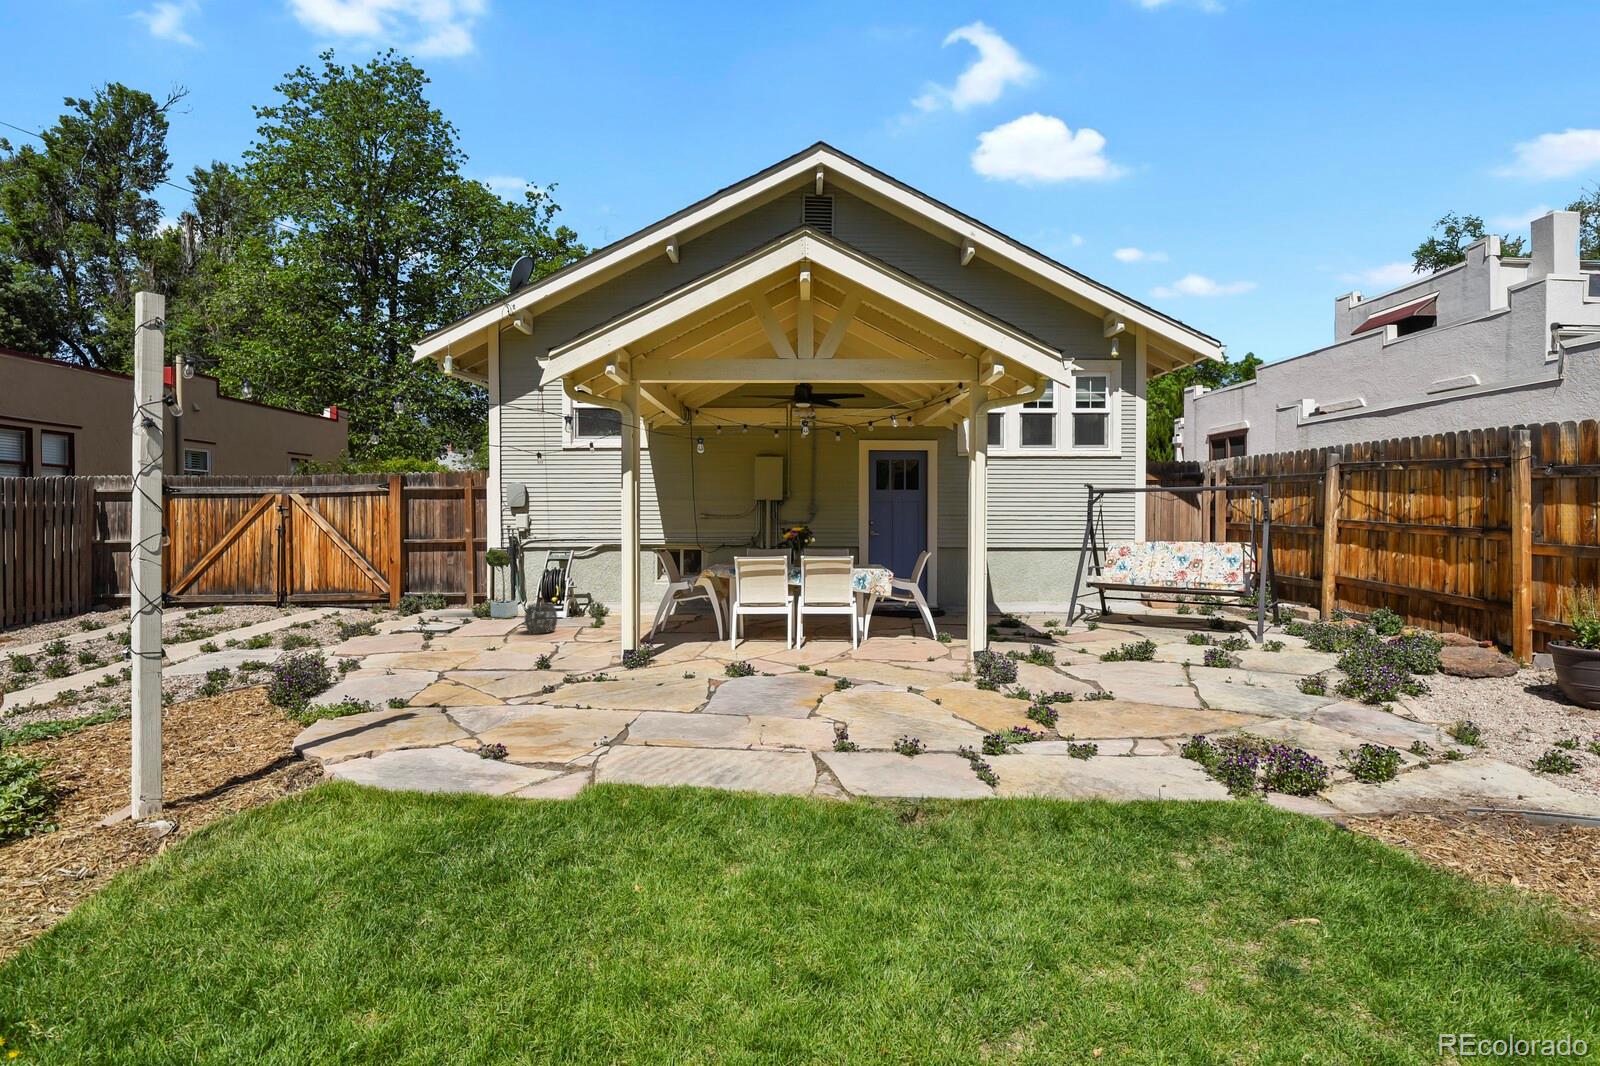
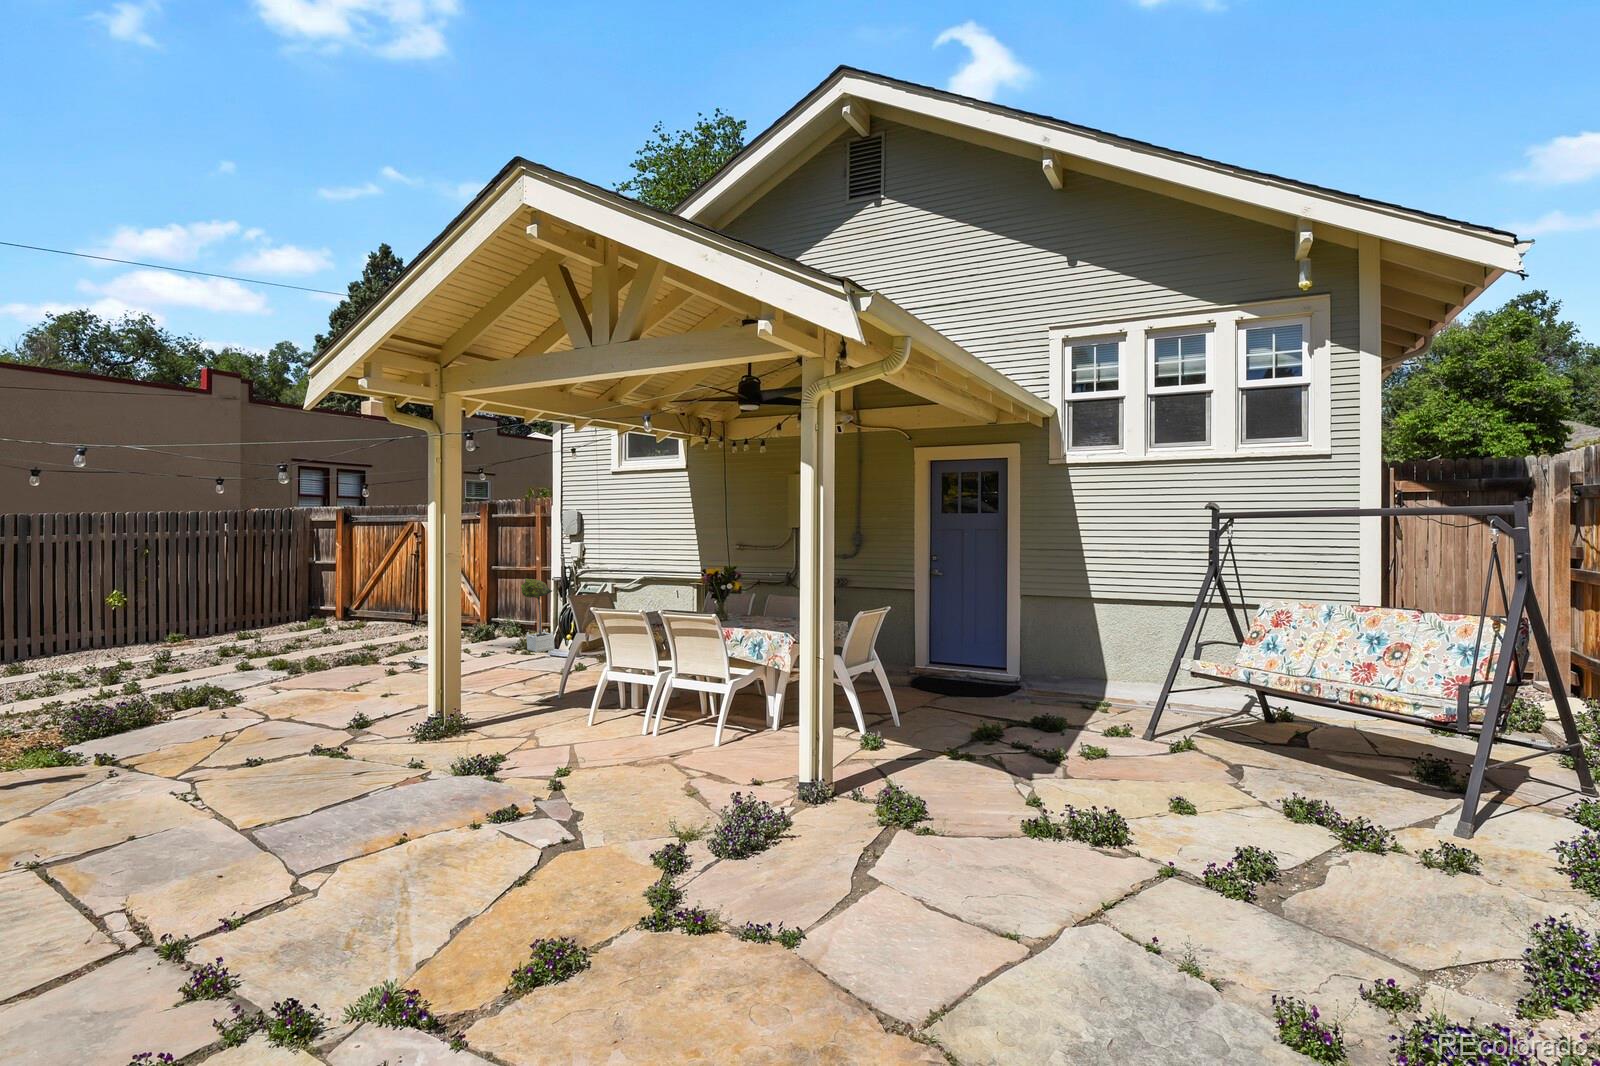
woven basket: present [525,603,557,634] -> none [494,642,533,678]

